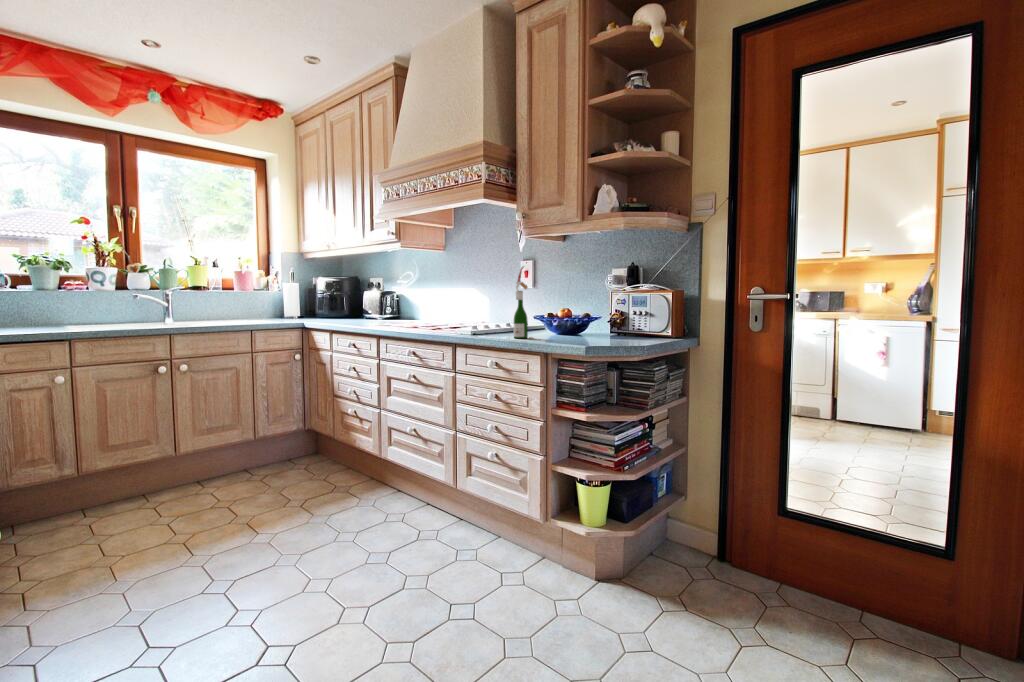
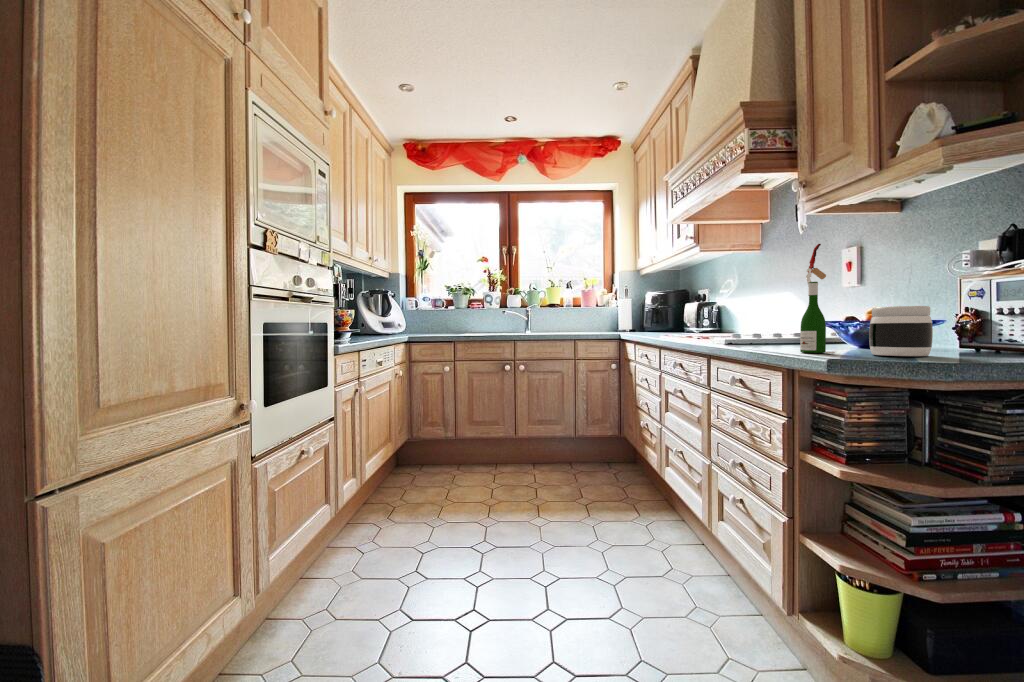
jar: none [550,309,578,338] -> present [869,306,933,356]

